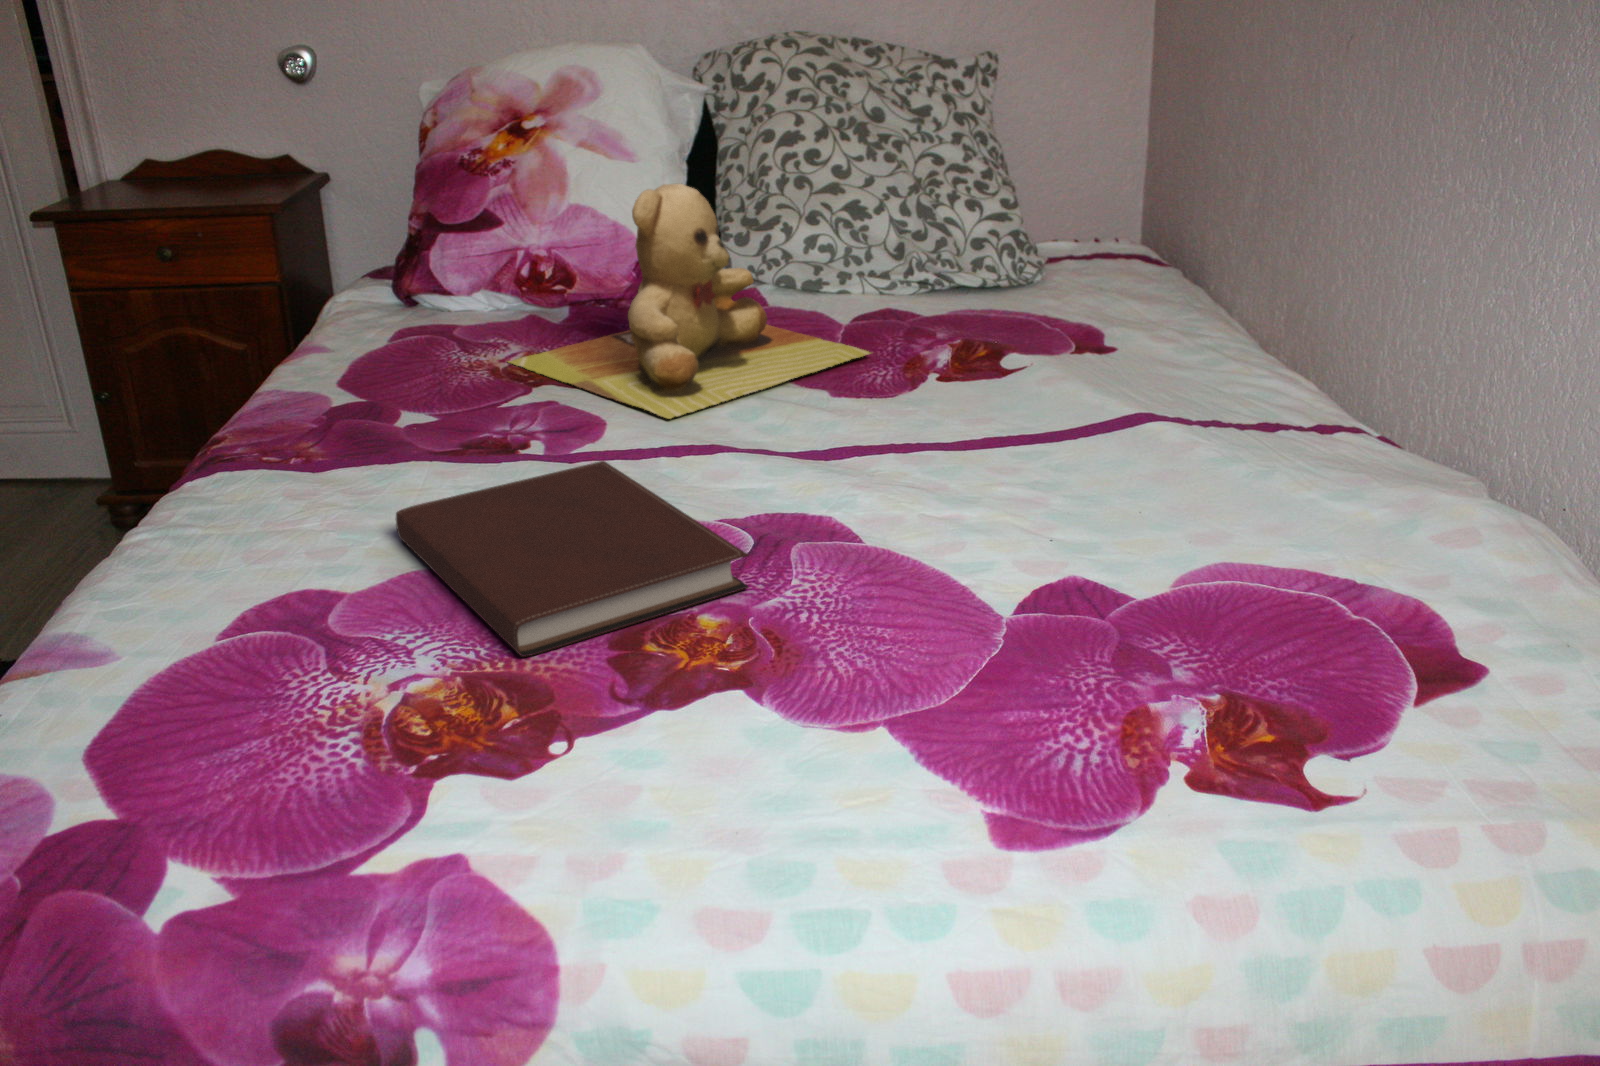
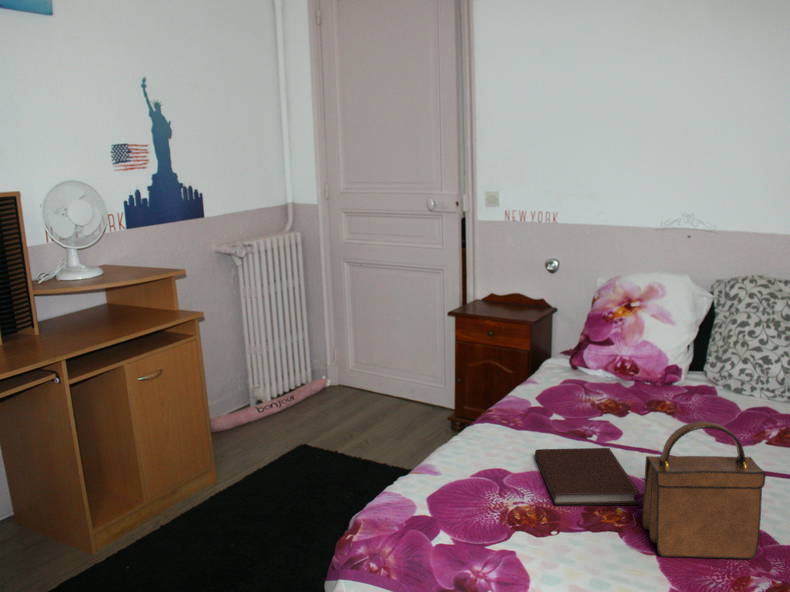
teddy bear: present [508,184,870,419] -> none [598,347,751,436]
handbag: none [792,280,1111,711] -> present [642,421,766,559]

